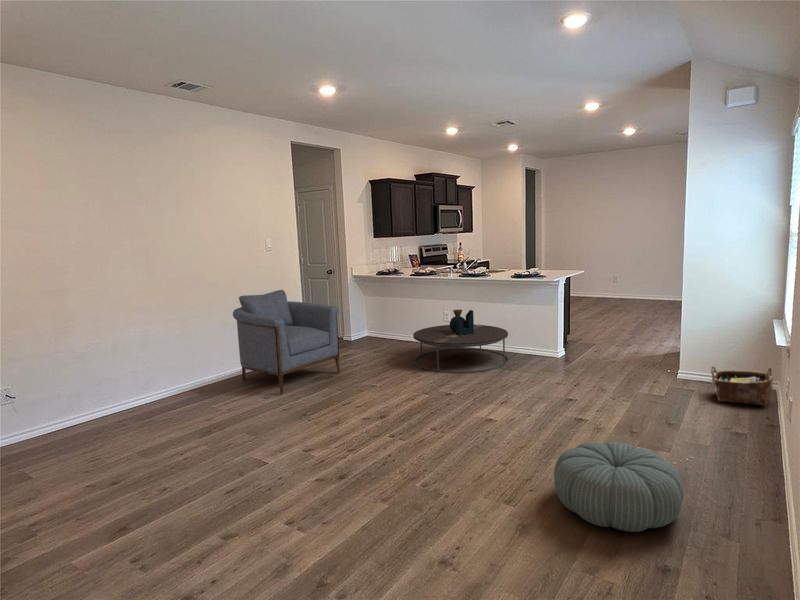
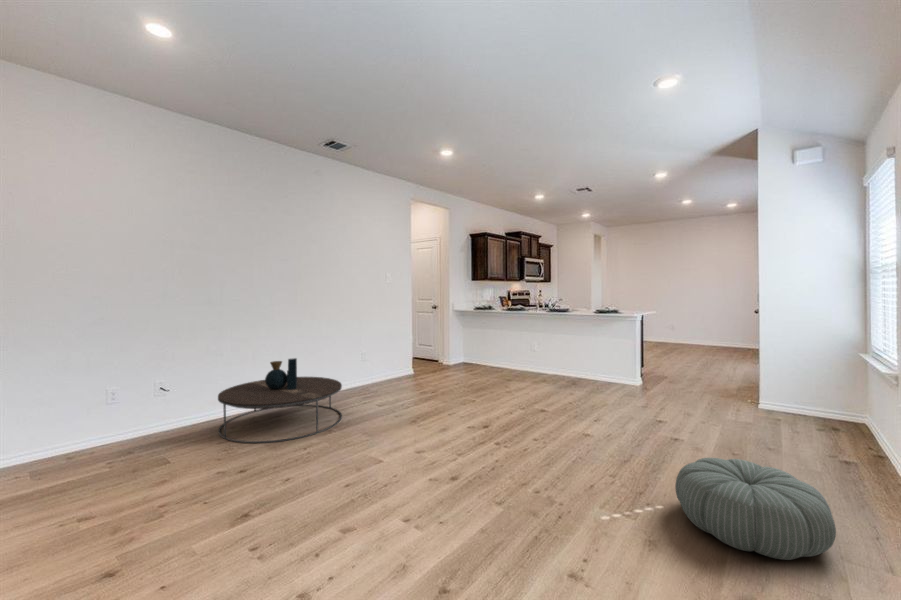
armchair: present [233,290,340,394] -> none [358,315,446,402]
coffee table: present [413,310,508,373] -> present [218,358,342,443]
woven basket: present [711,367,773,405] -> none [797,396,865,435]

